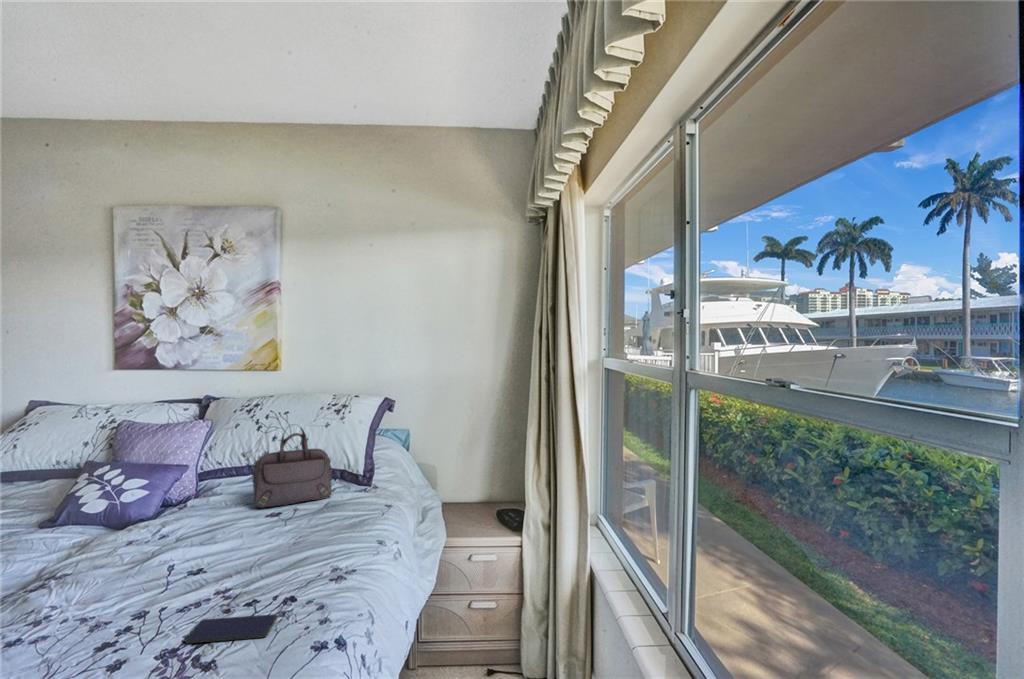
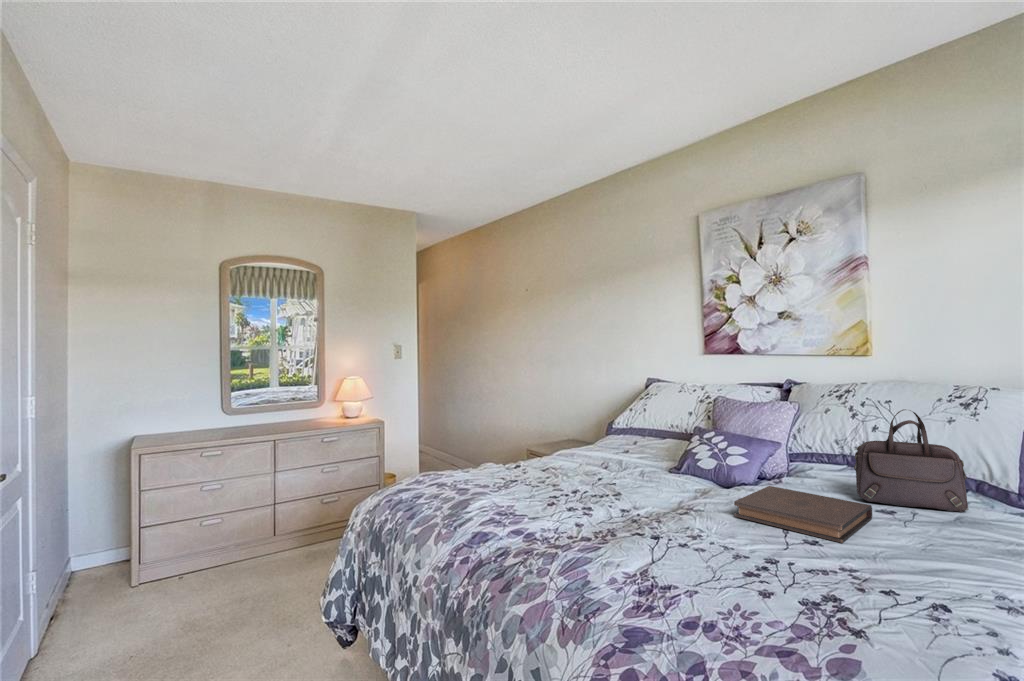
book: none [114,514,261,570] -> present [734,486,872,543]
smartphone: present [186,614,277,643] -> none [823,586,933,634]

